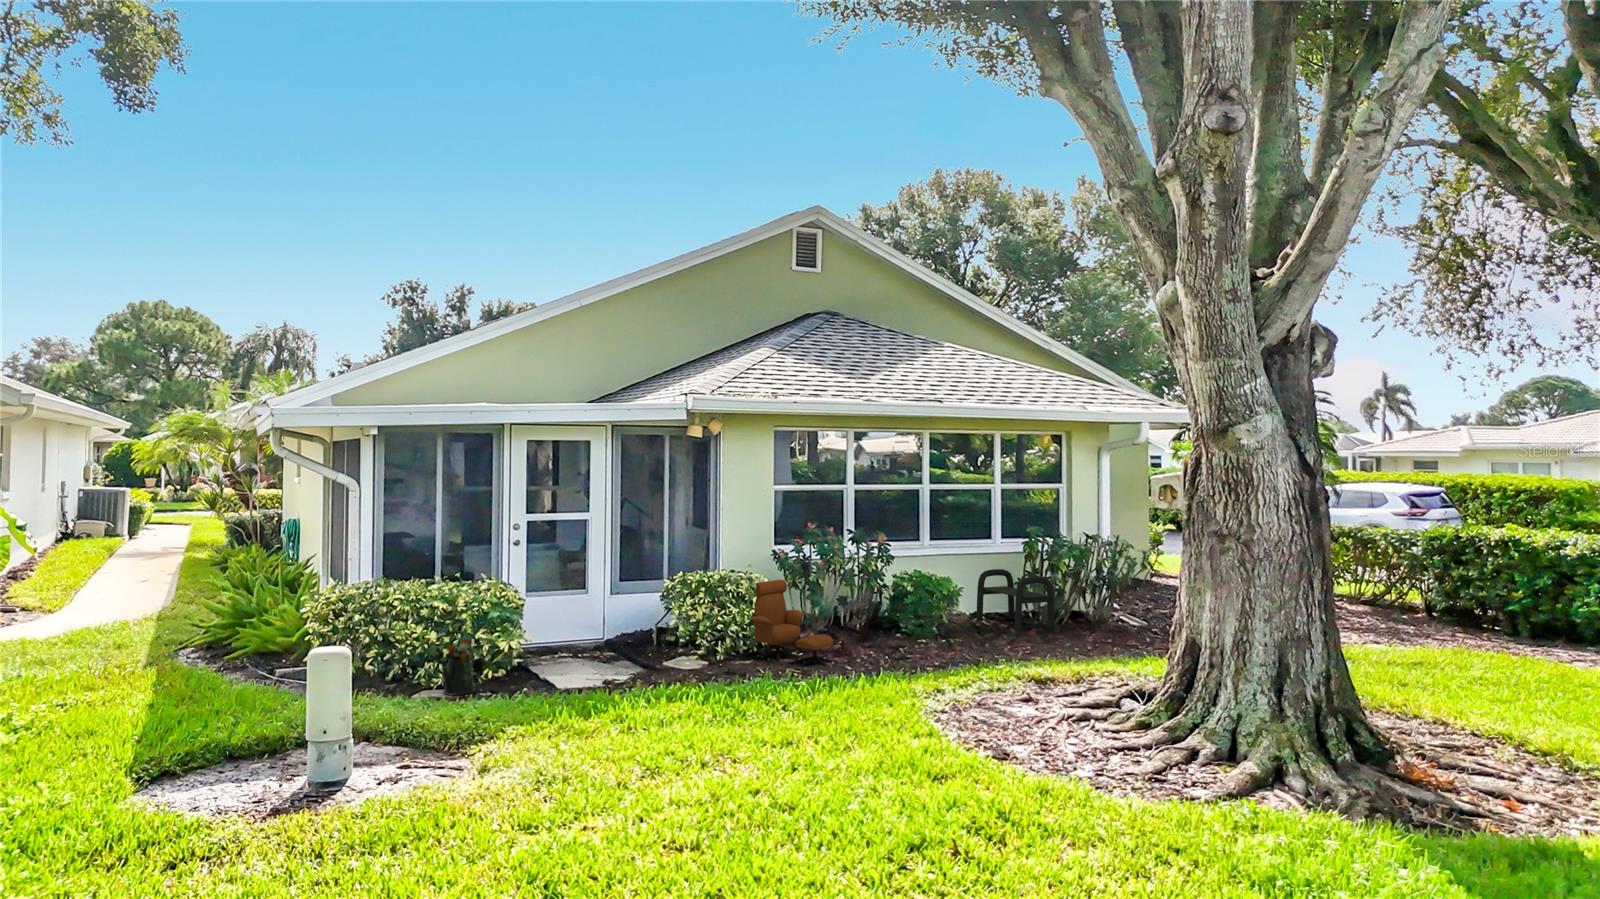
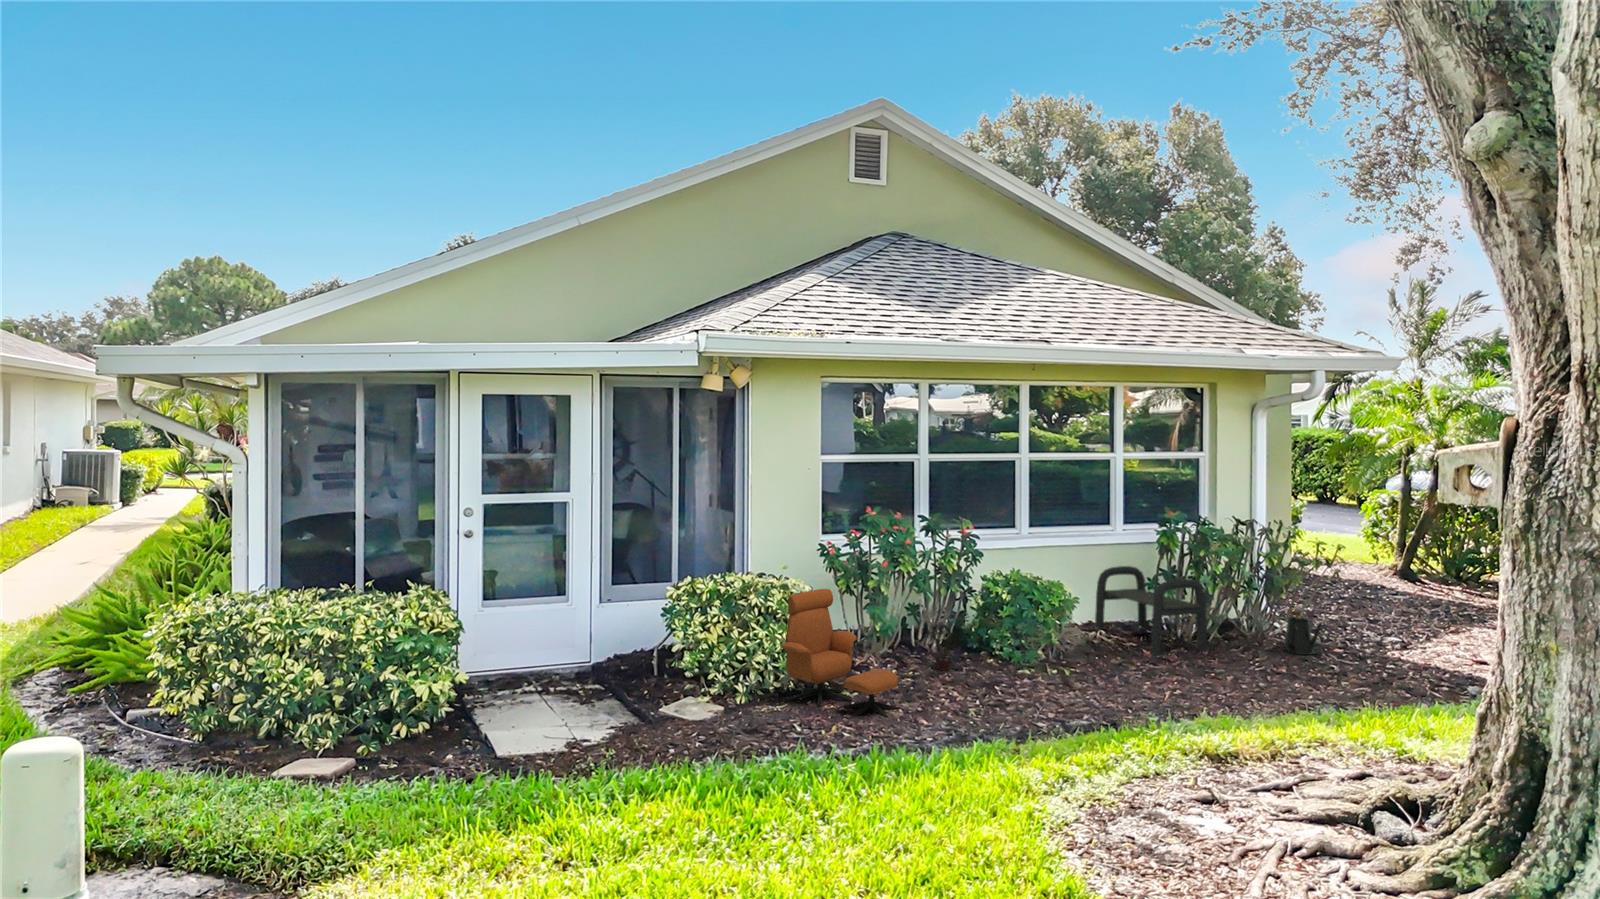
watering can: present [441,639,475,695] -> present [1279,606,1322,655]

